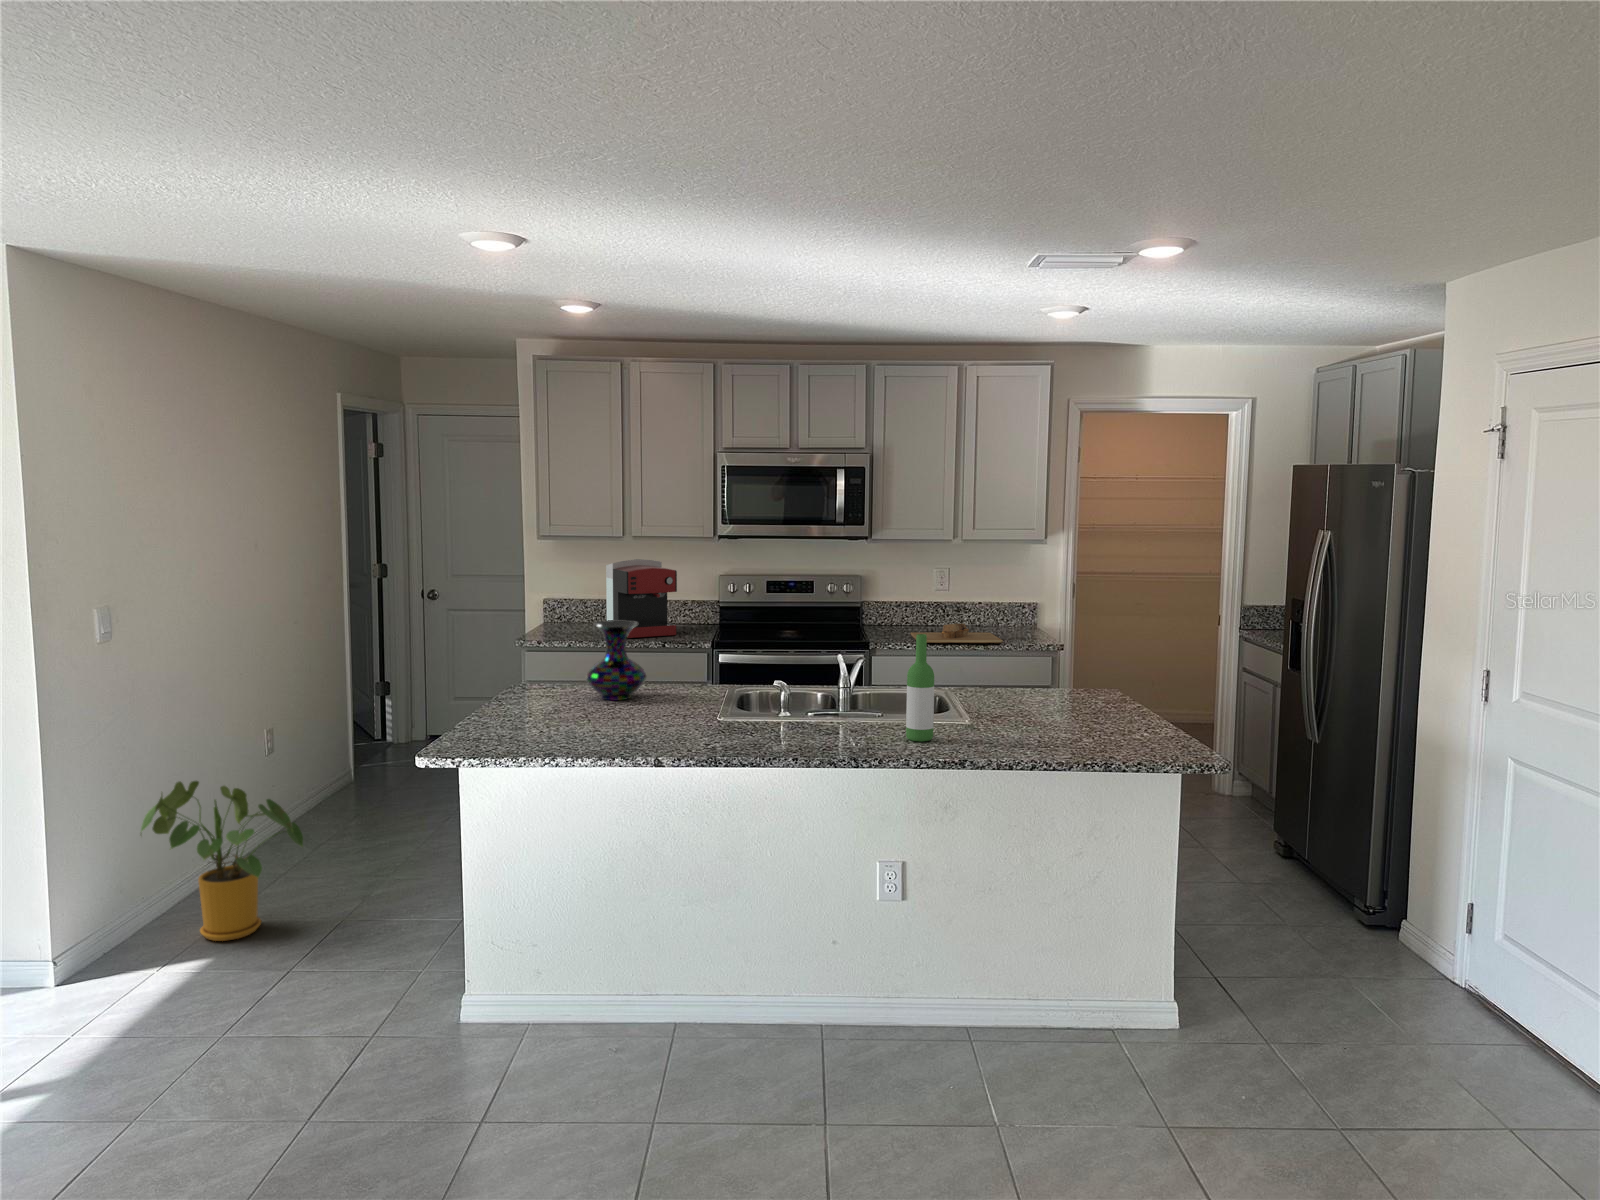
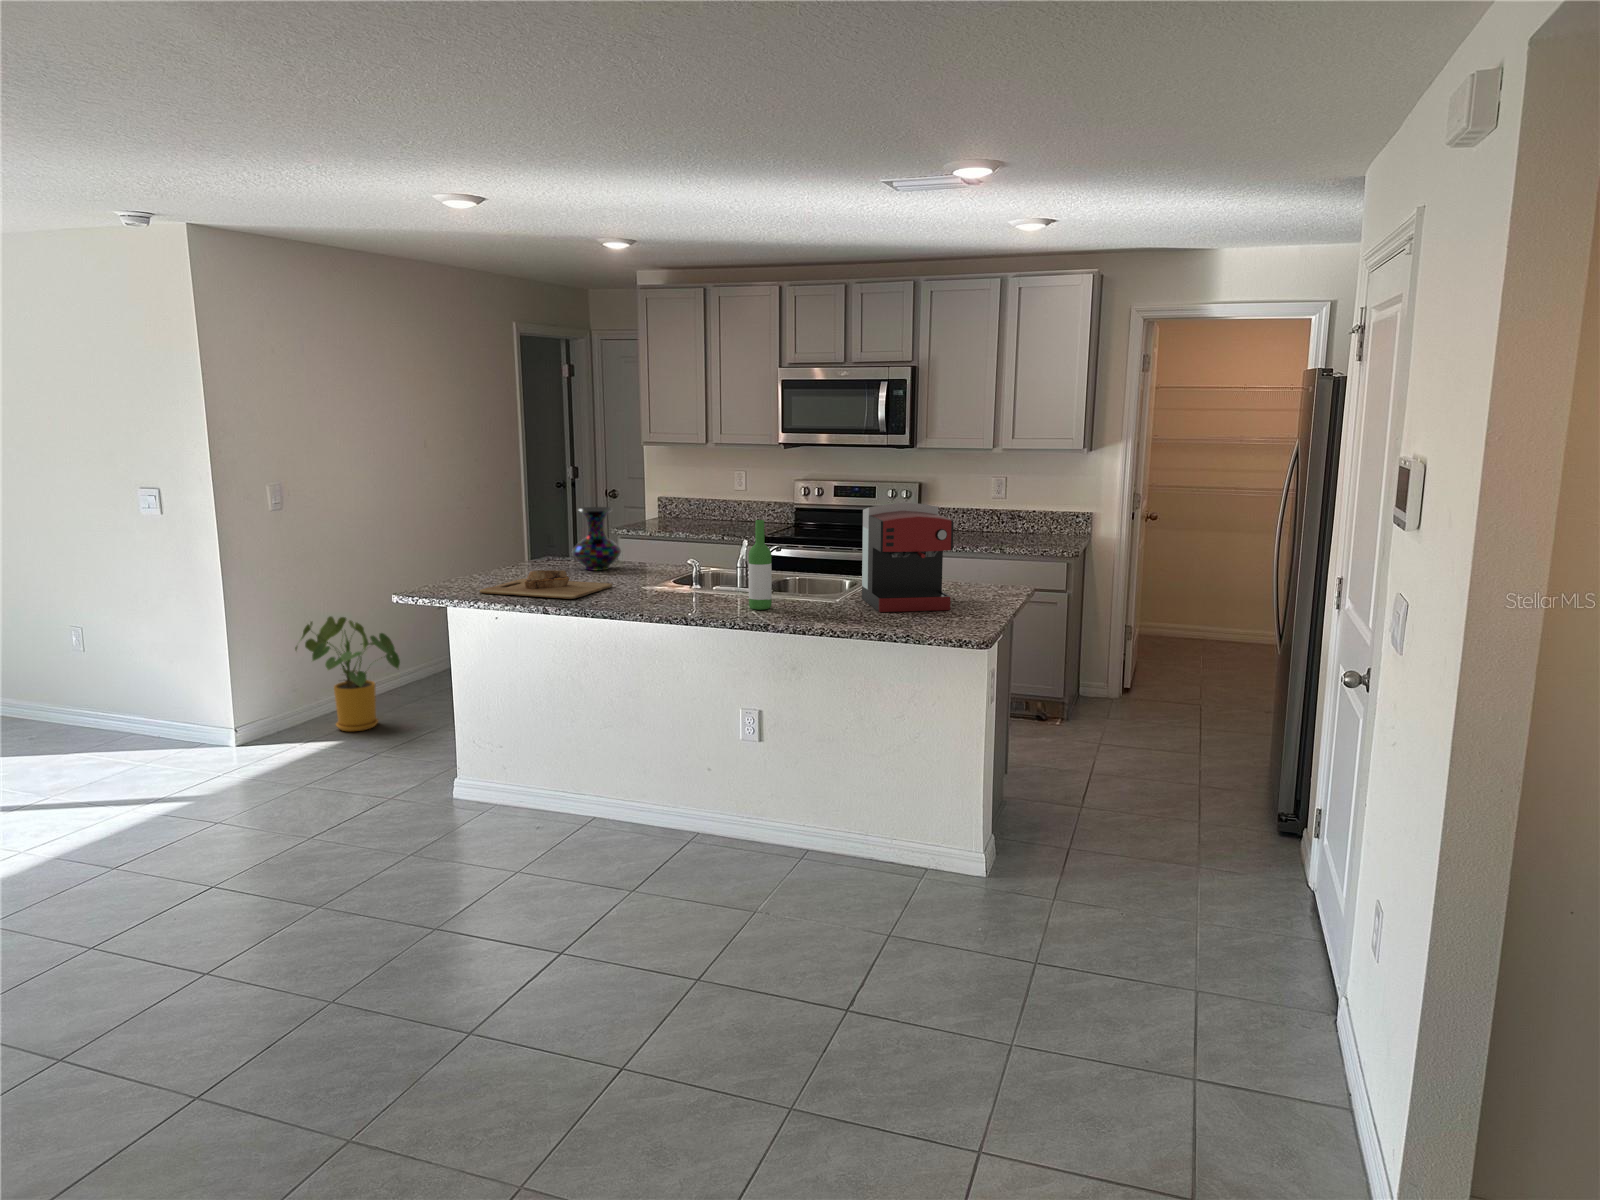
coffee maker: present [606,559,677,638] -> present [862,503,954,612]
cutting board: present [911,623,1003,643] -> present [480,570,612,599]

